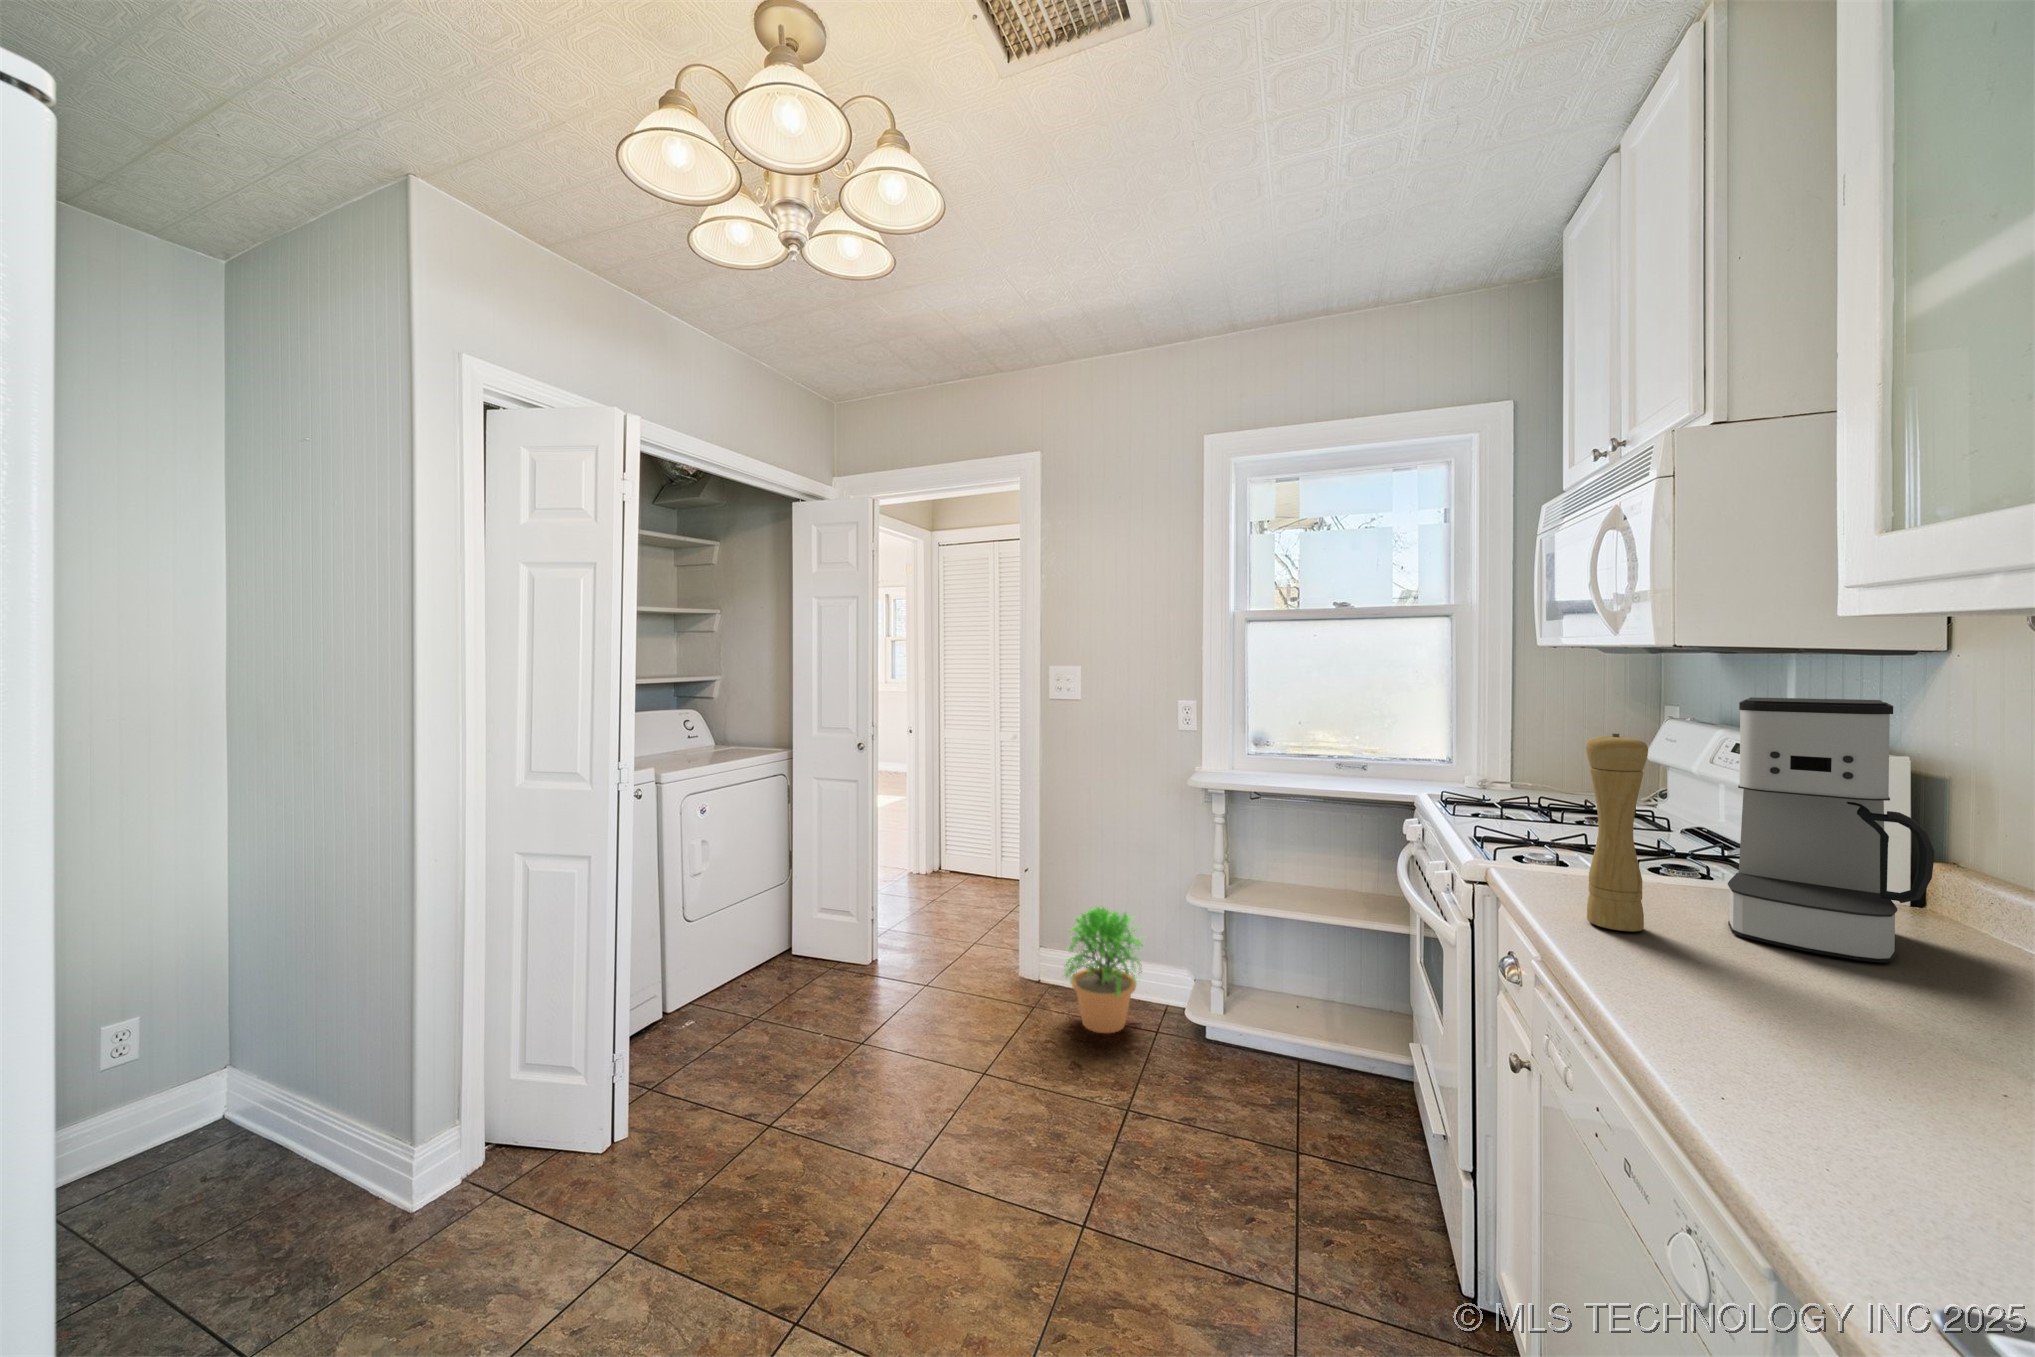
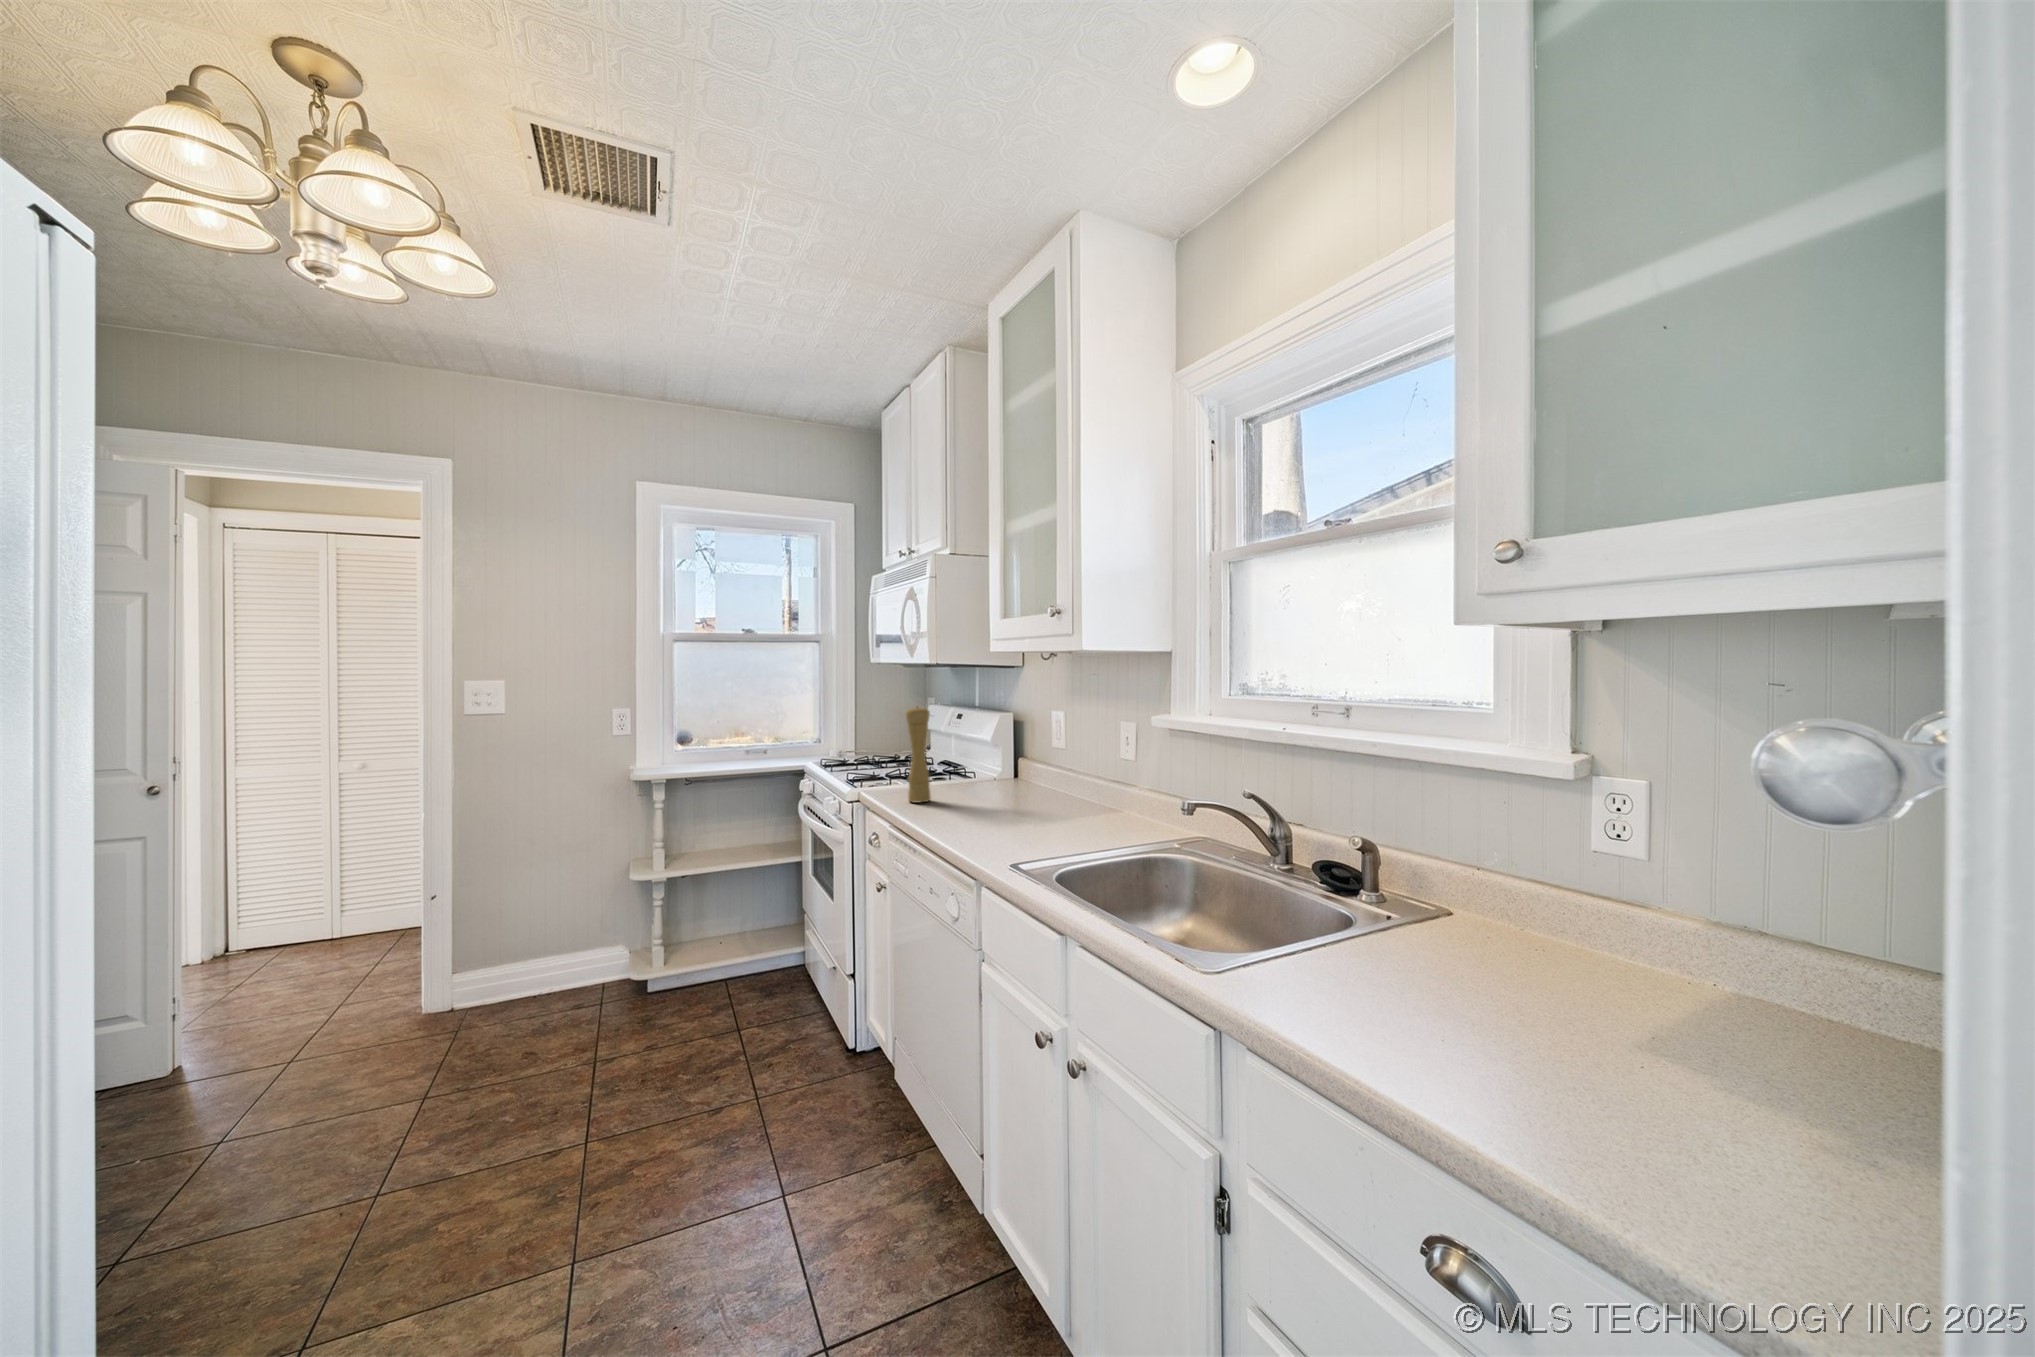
coffee maker: present [1728,697,1934,963] -> none [960,687,1020,796]
potted plant: present [1065,907,1143,1033] -> none [493,903,586,1024]

